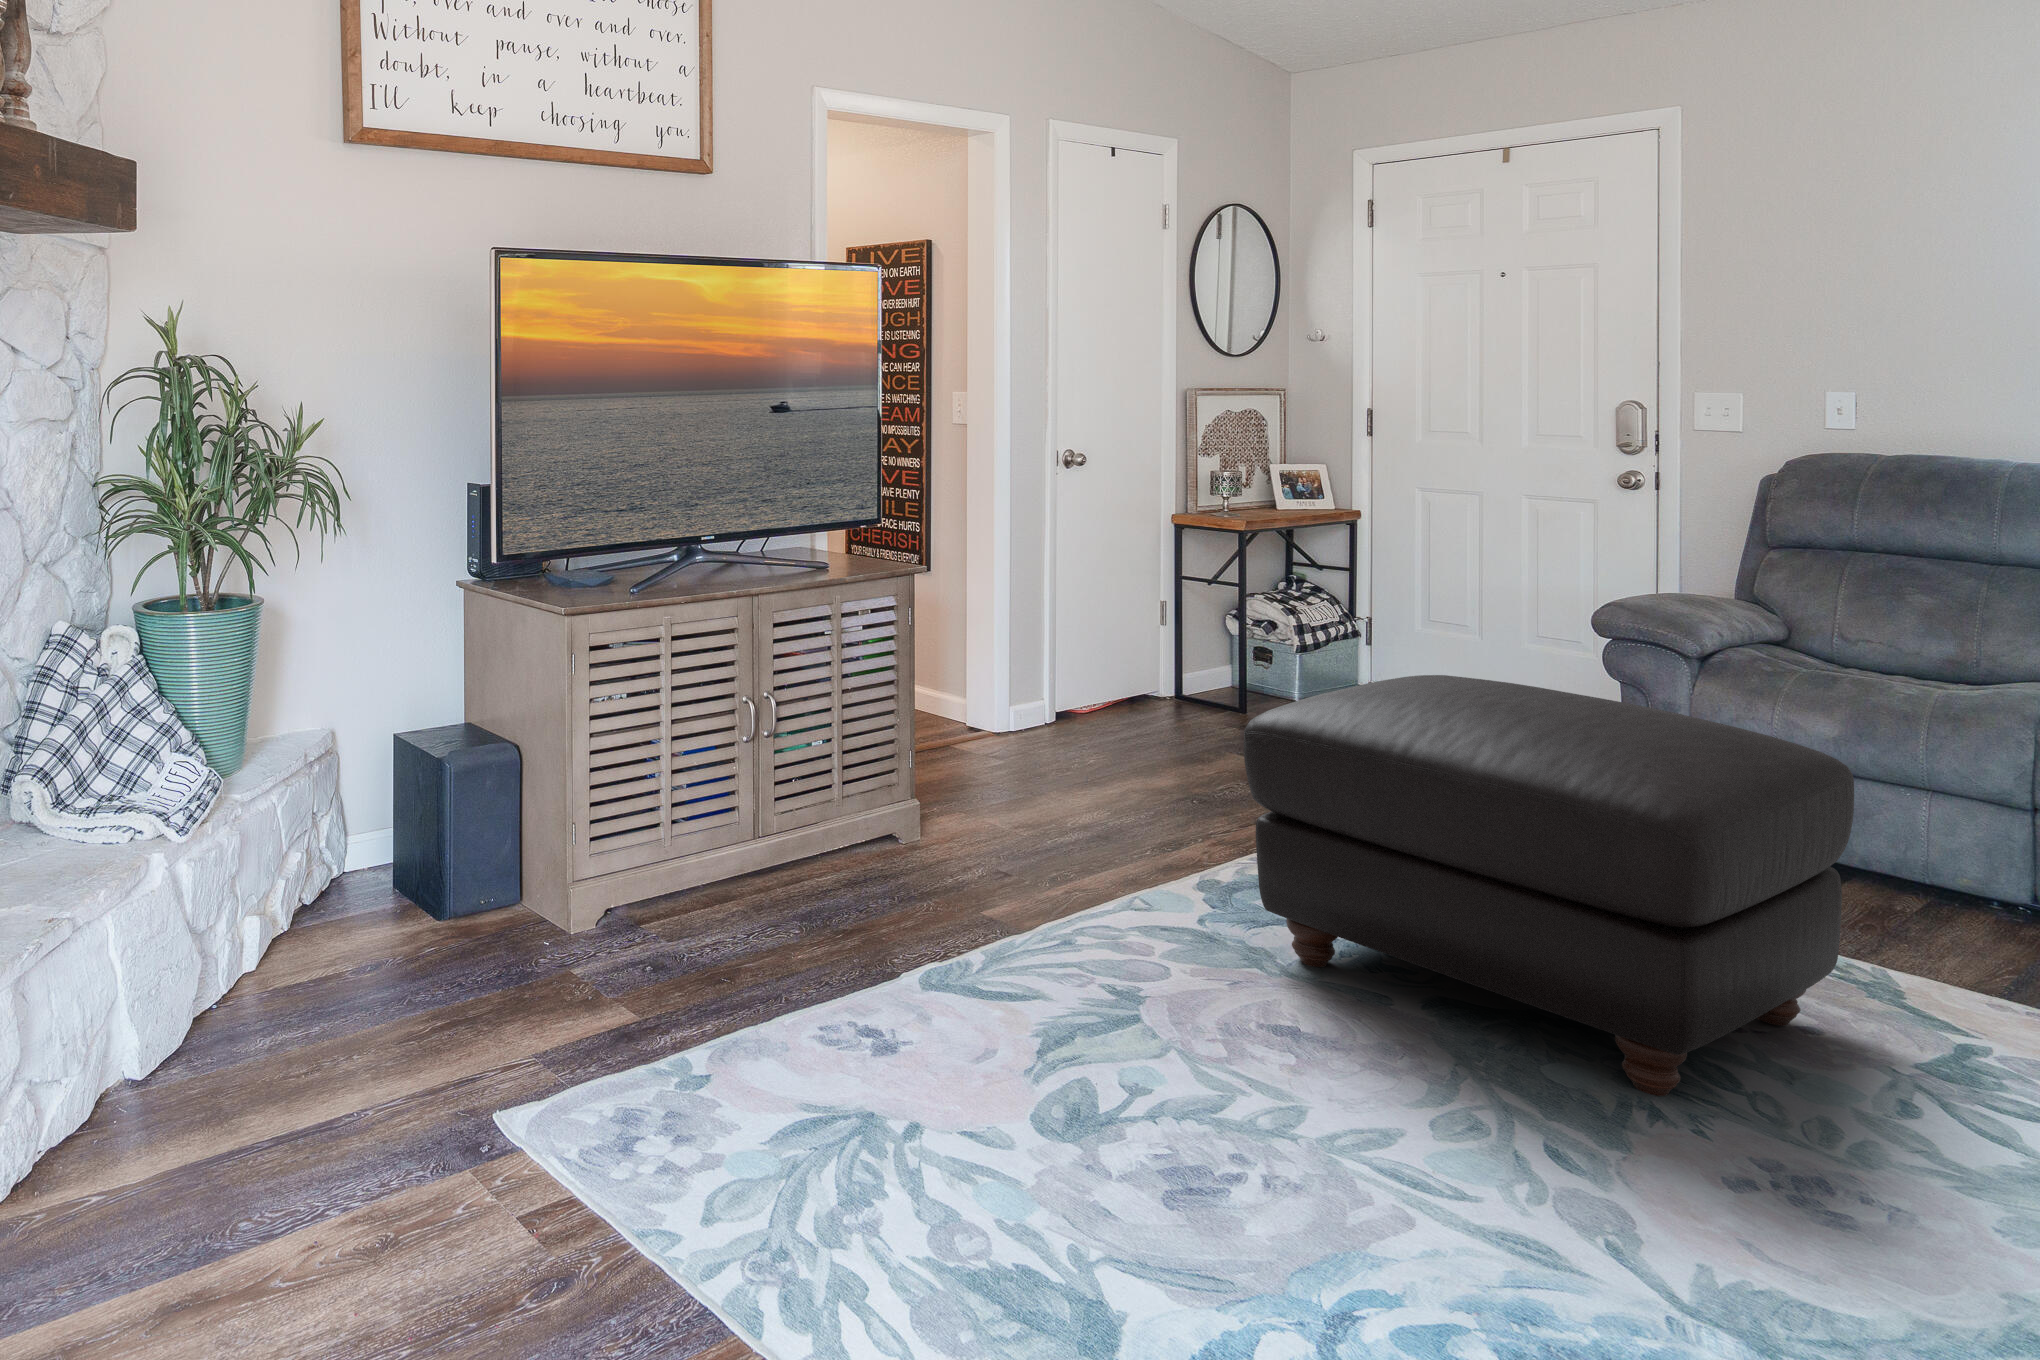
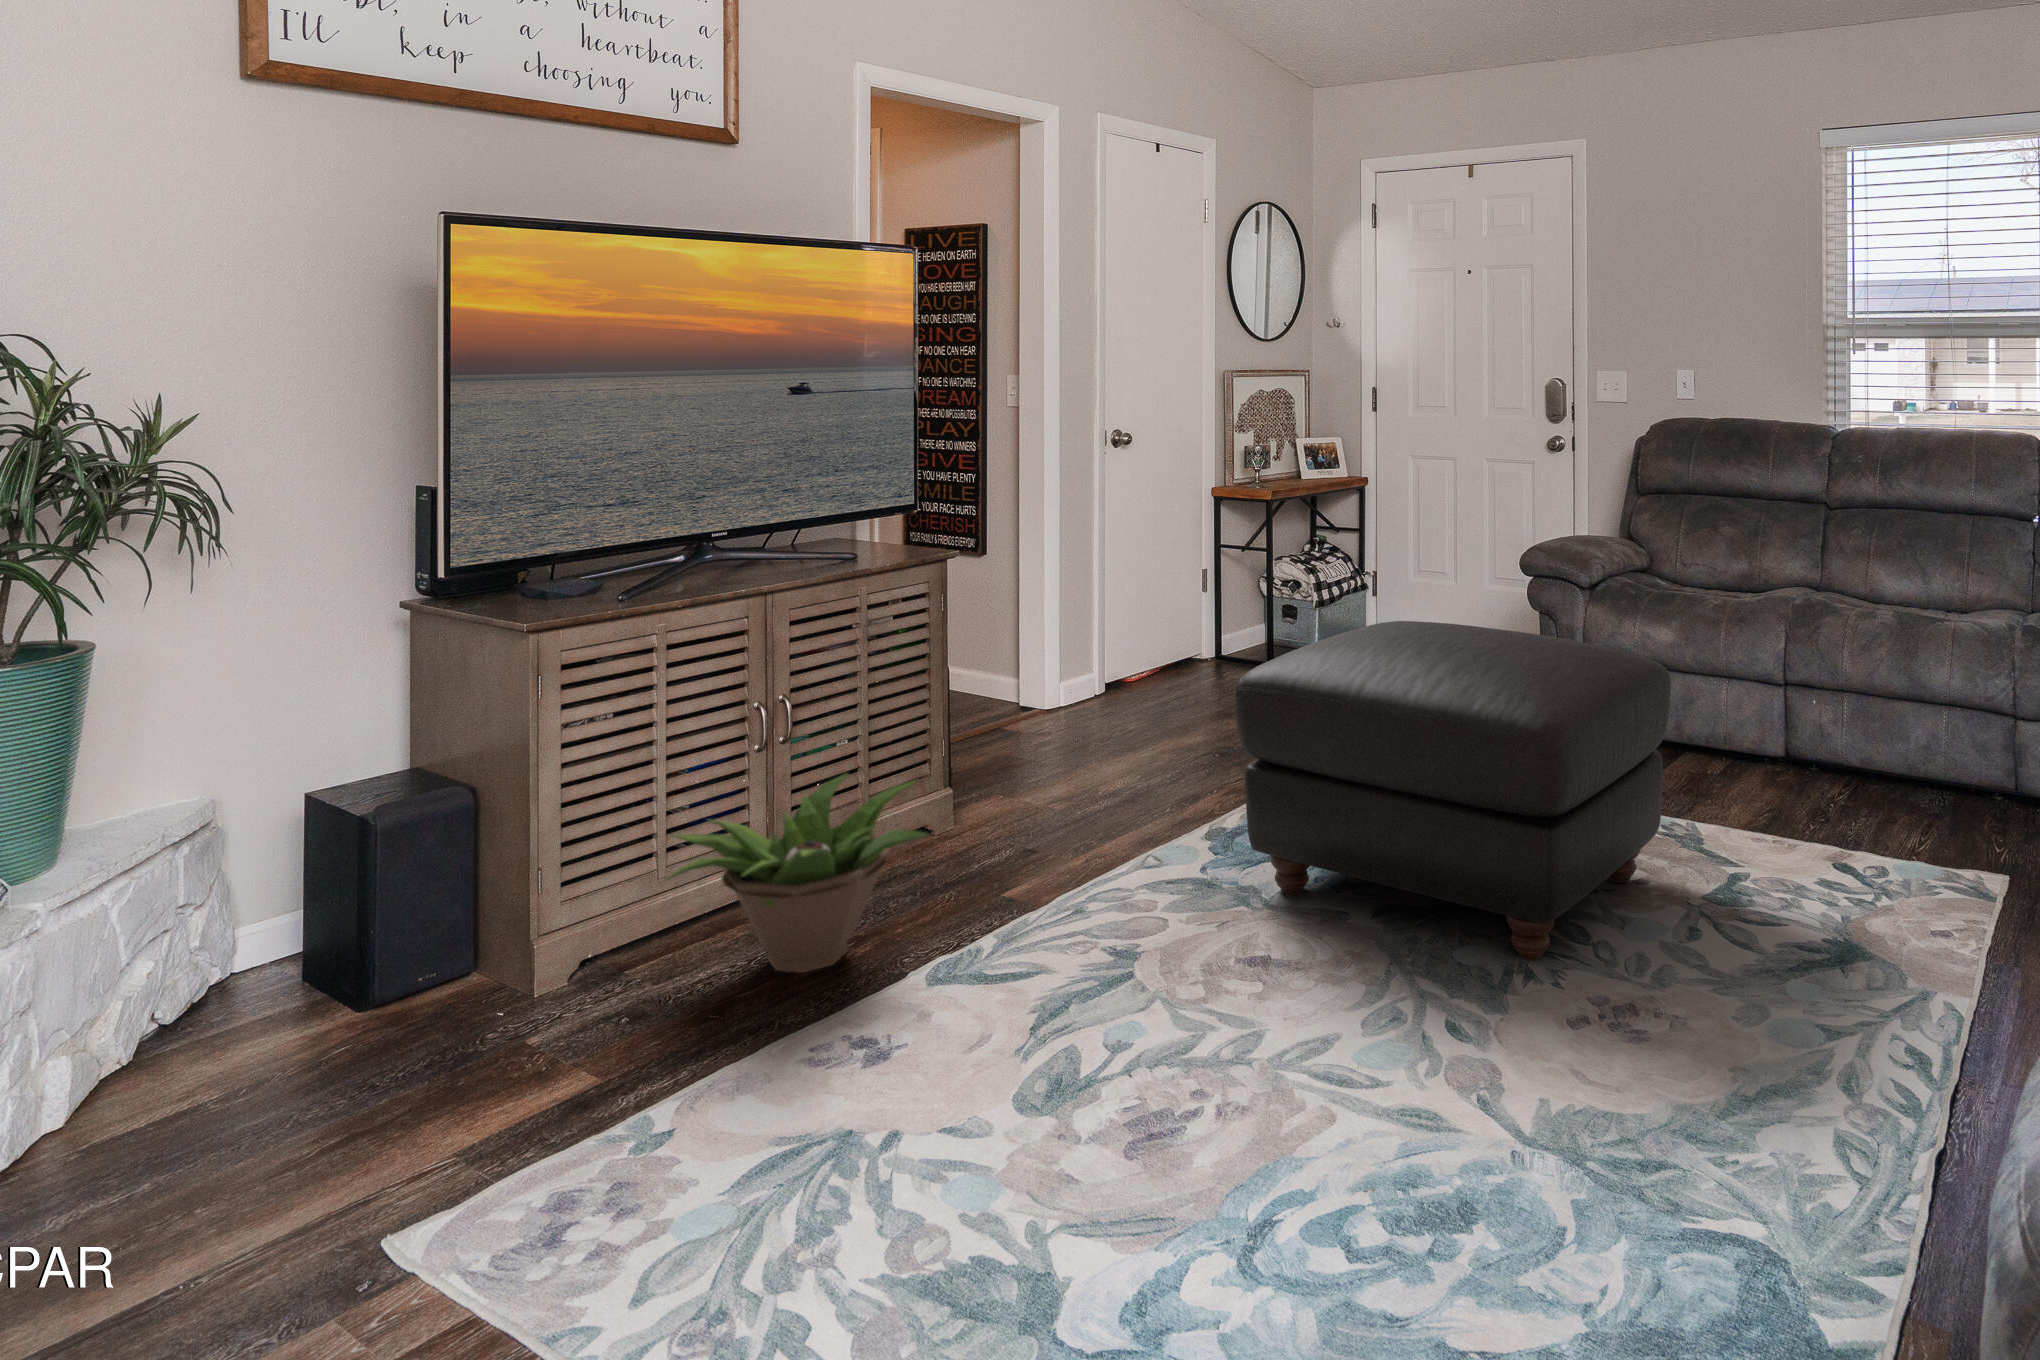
decorative plant: none [676,772,919,957] -> present [665,773,927,973]

